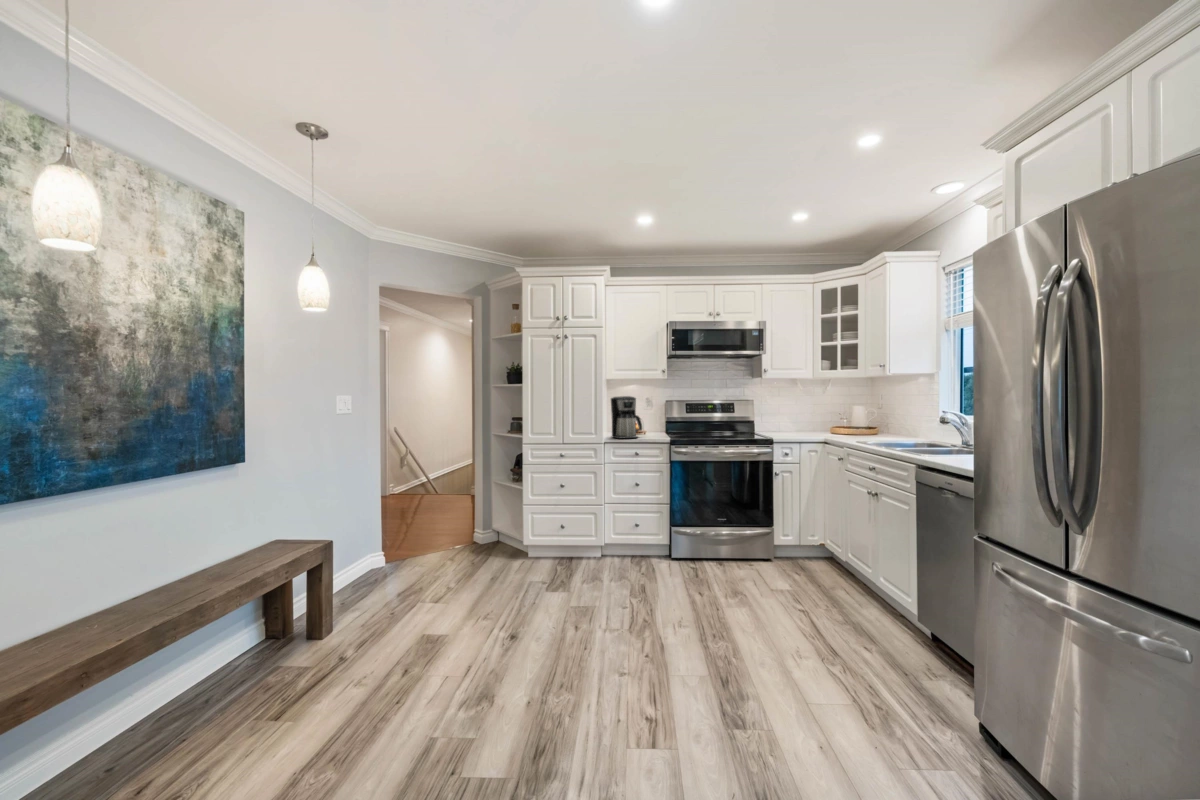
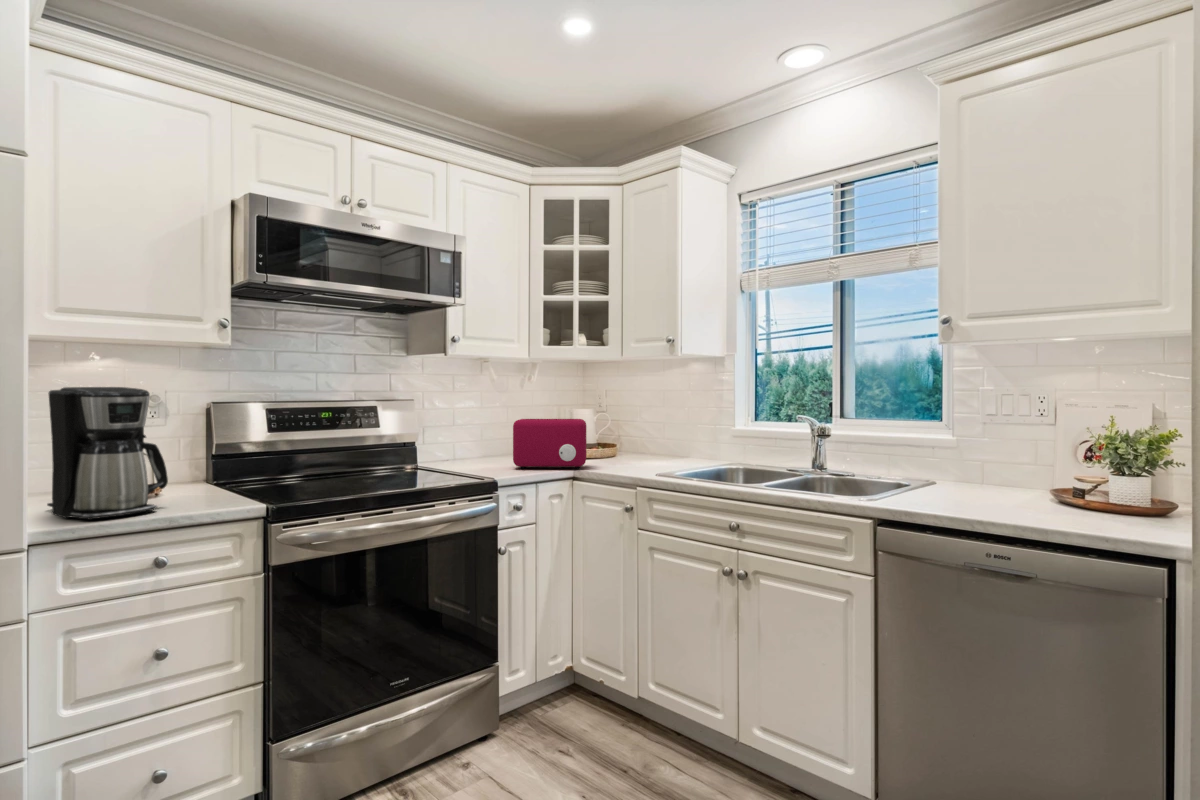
toaster: none [793,410,835,436] -> present [513,419,586,469]

